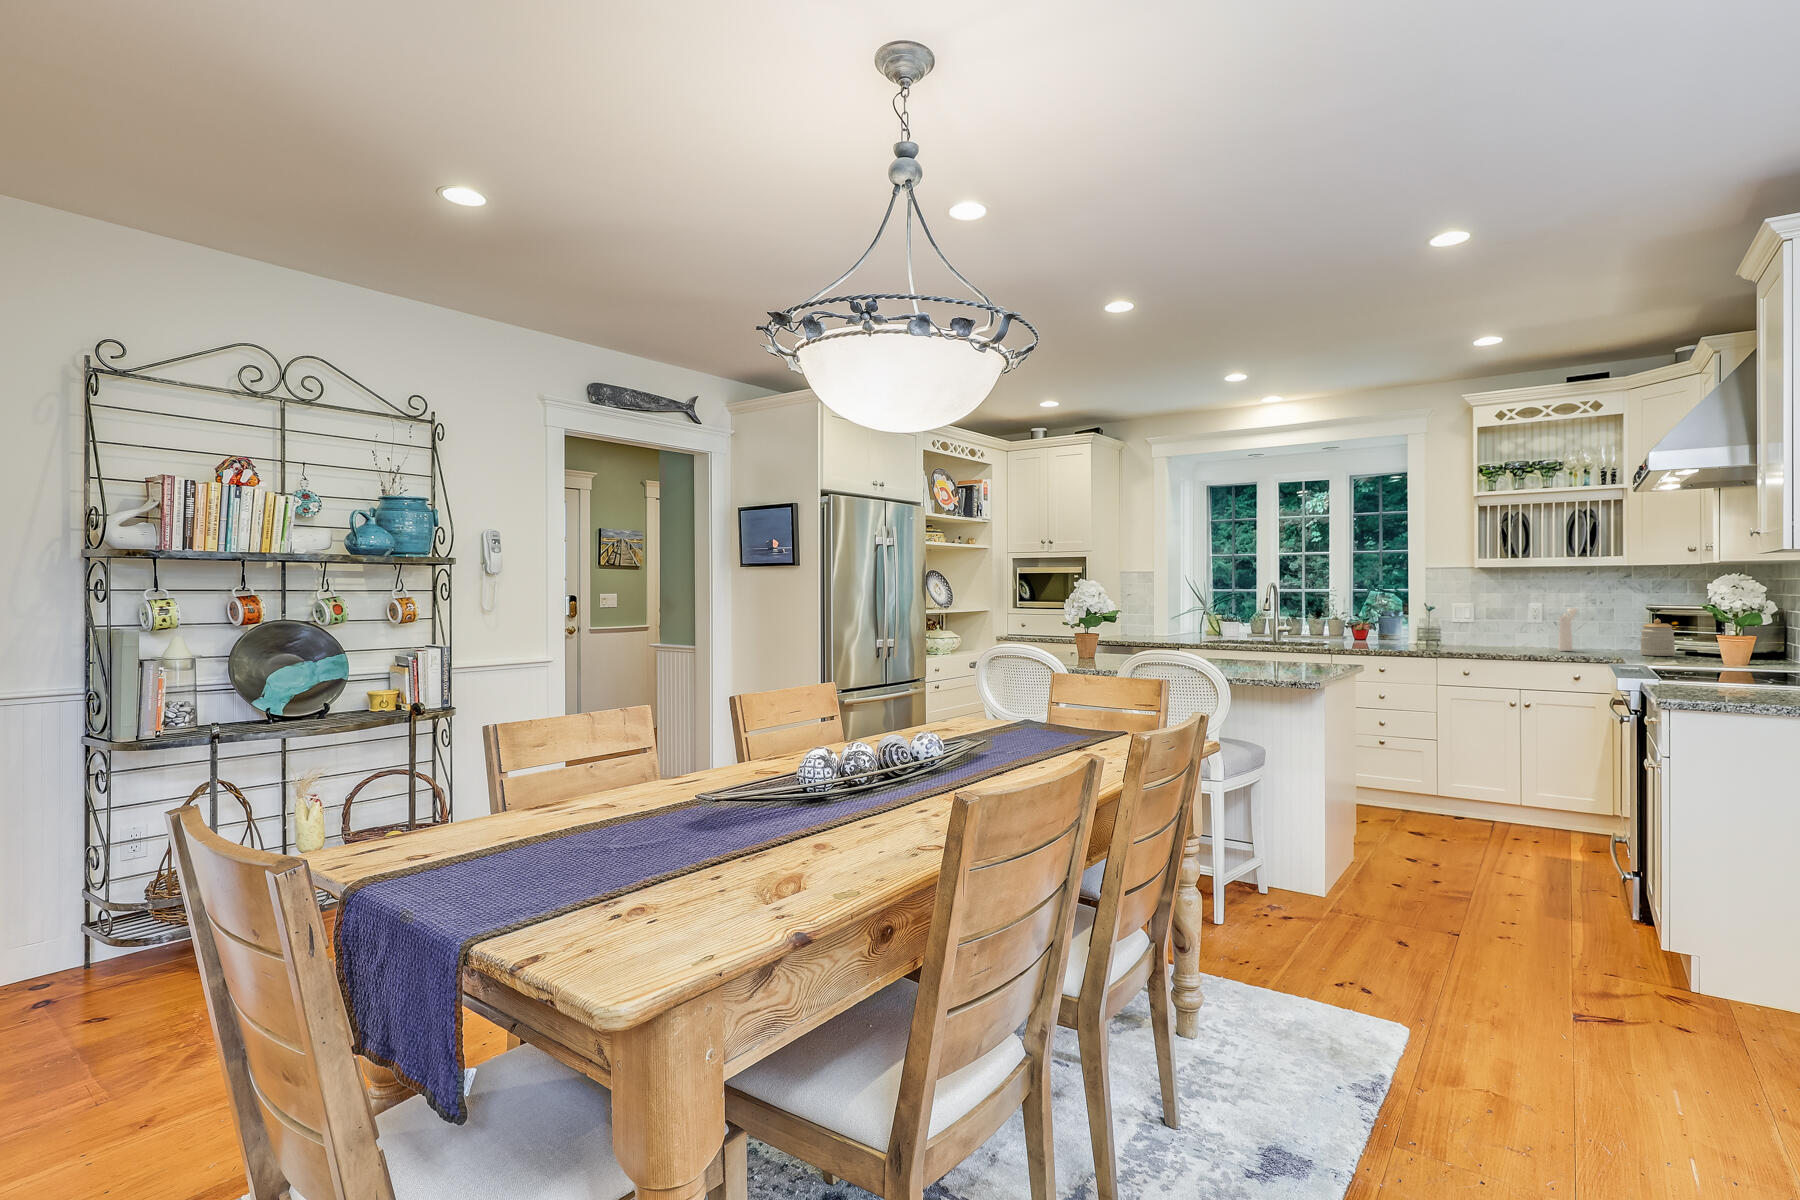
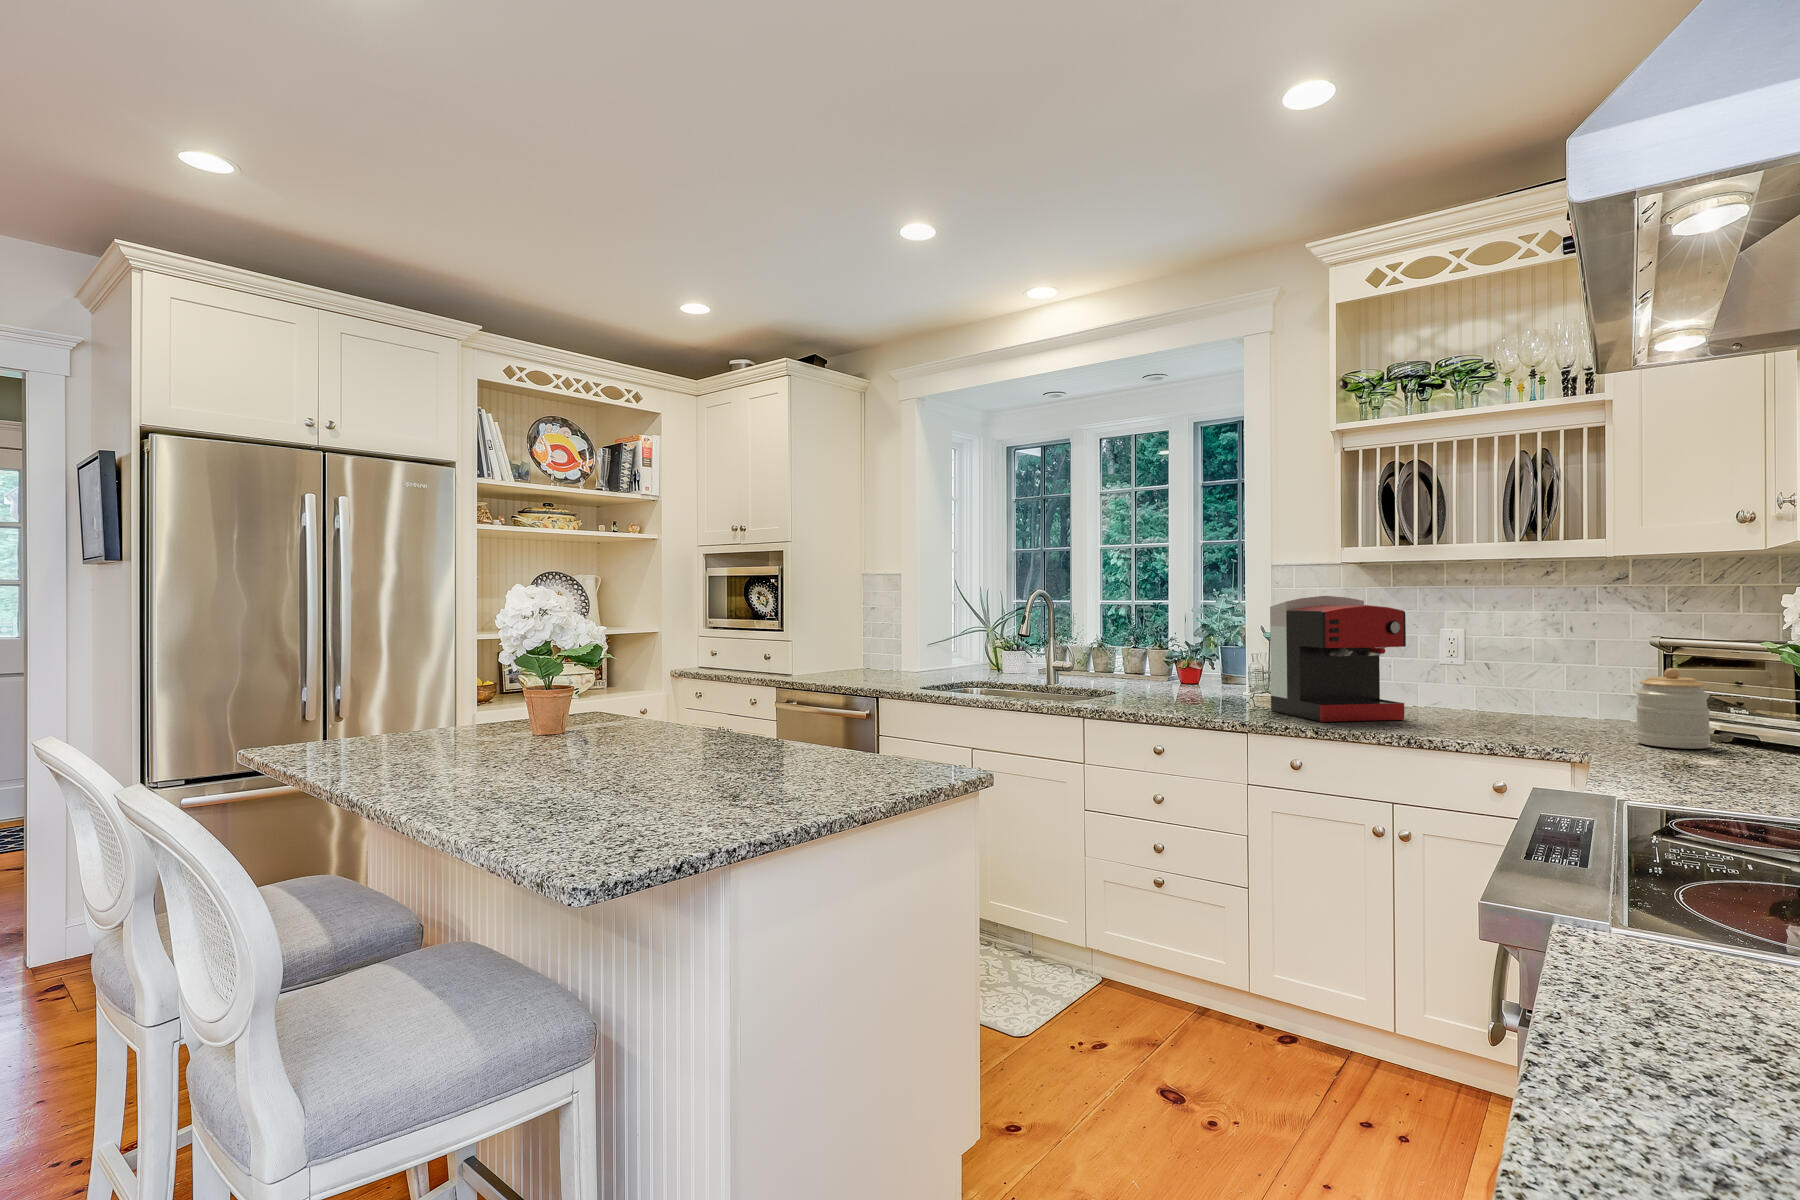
coffee maker: none [1440,585,1519,651] -> present [1270,596,1406,722]
pepper mill: present [1558,608,1577,651] -> none [1478,641,1520,726]

